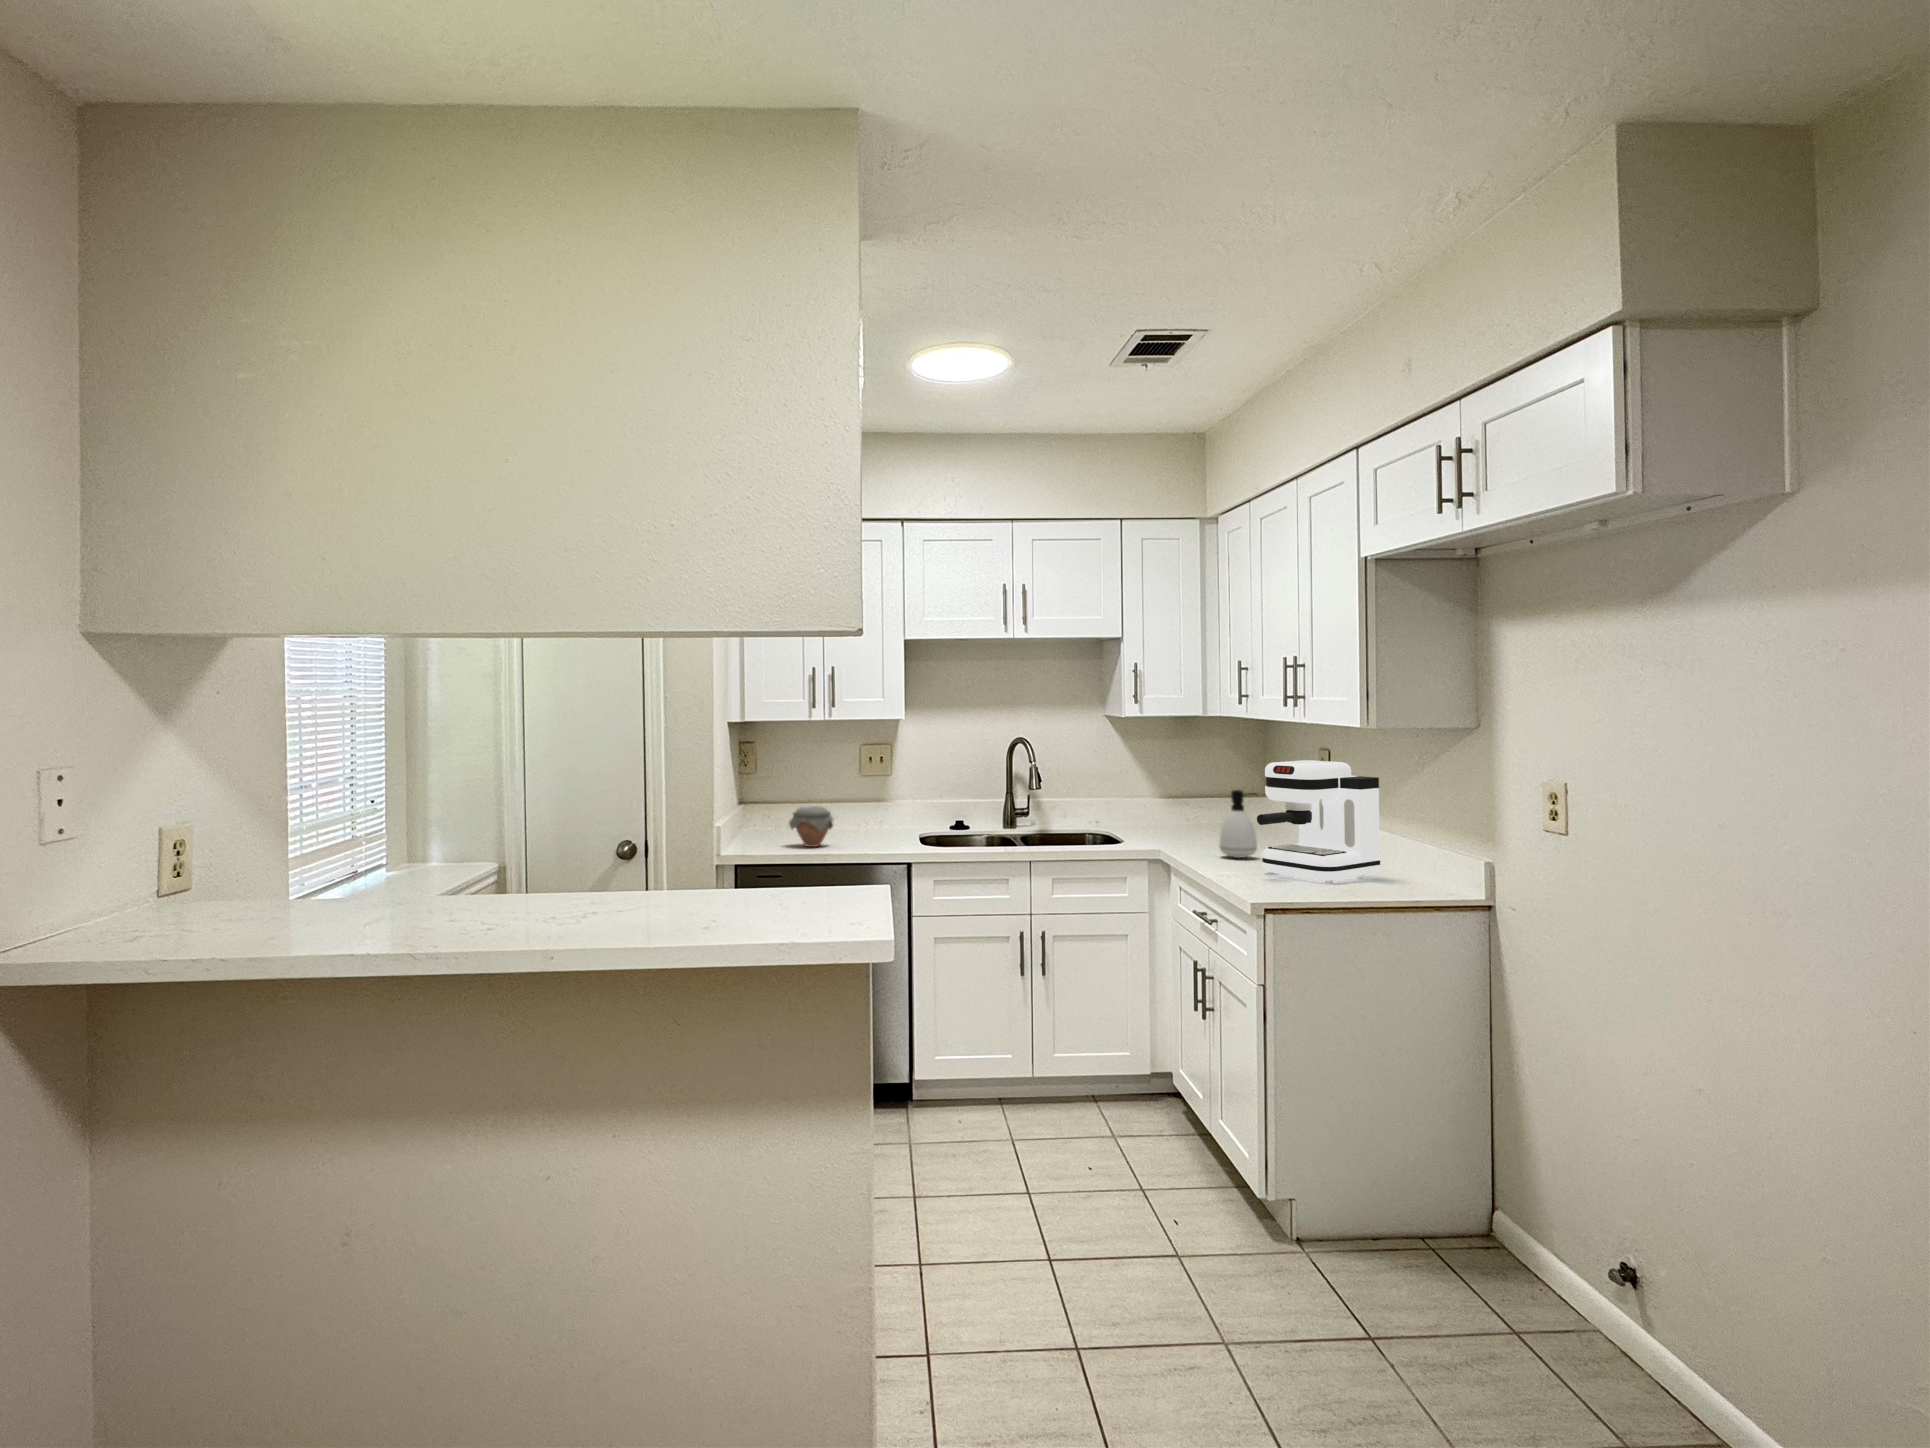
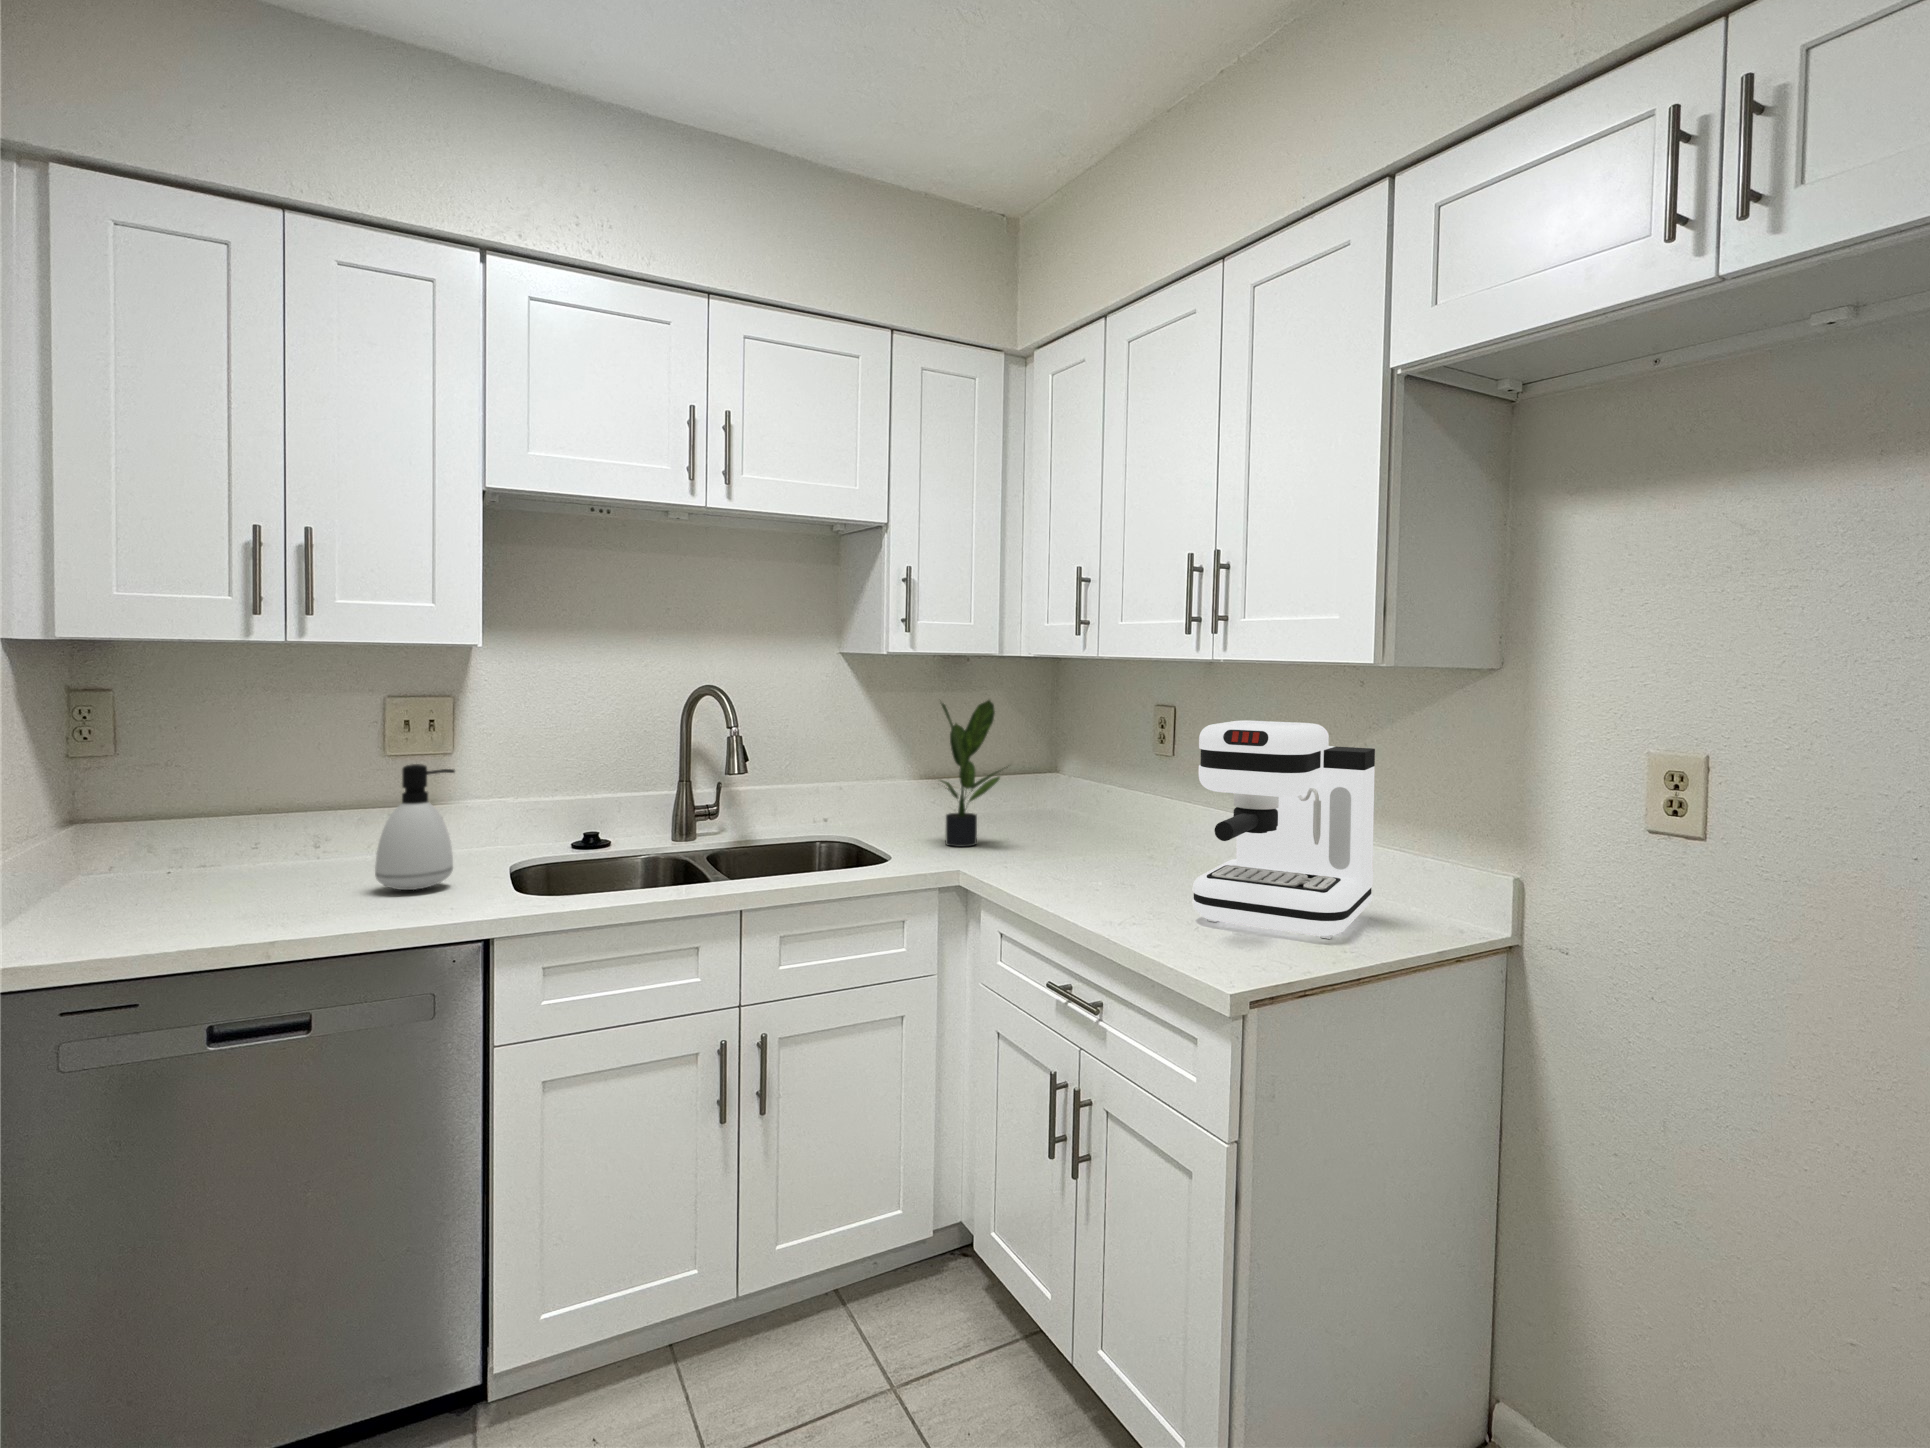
potted plant: none [1156,745,1205,840] -> present [940,700,1008,847]
soap dispenser: present [1220,790,1257,858] -> present [375,764,455,890]
jar: present [789,806,833,847] -> none [160,829,293,926]

